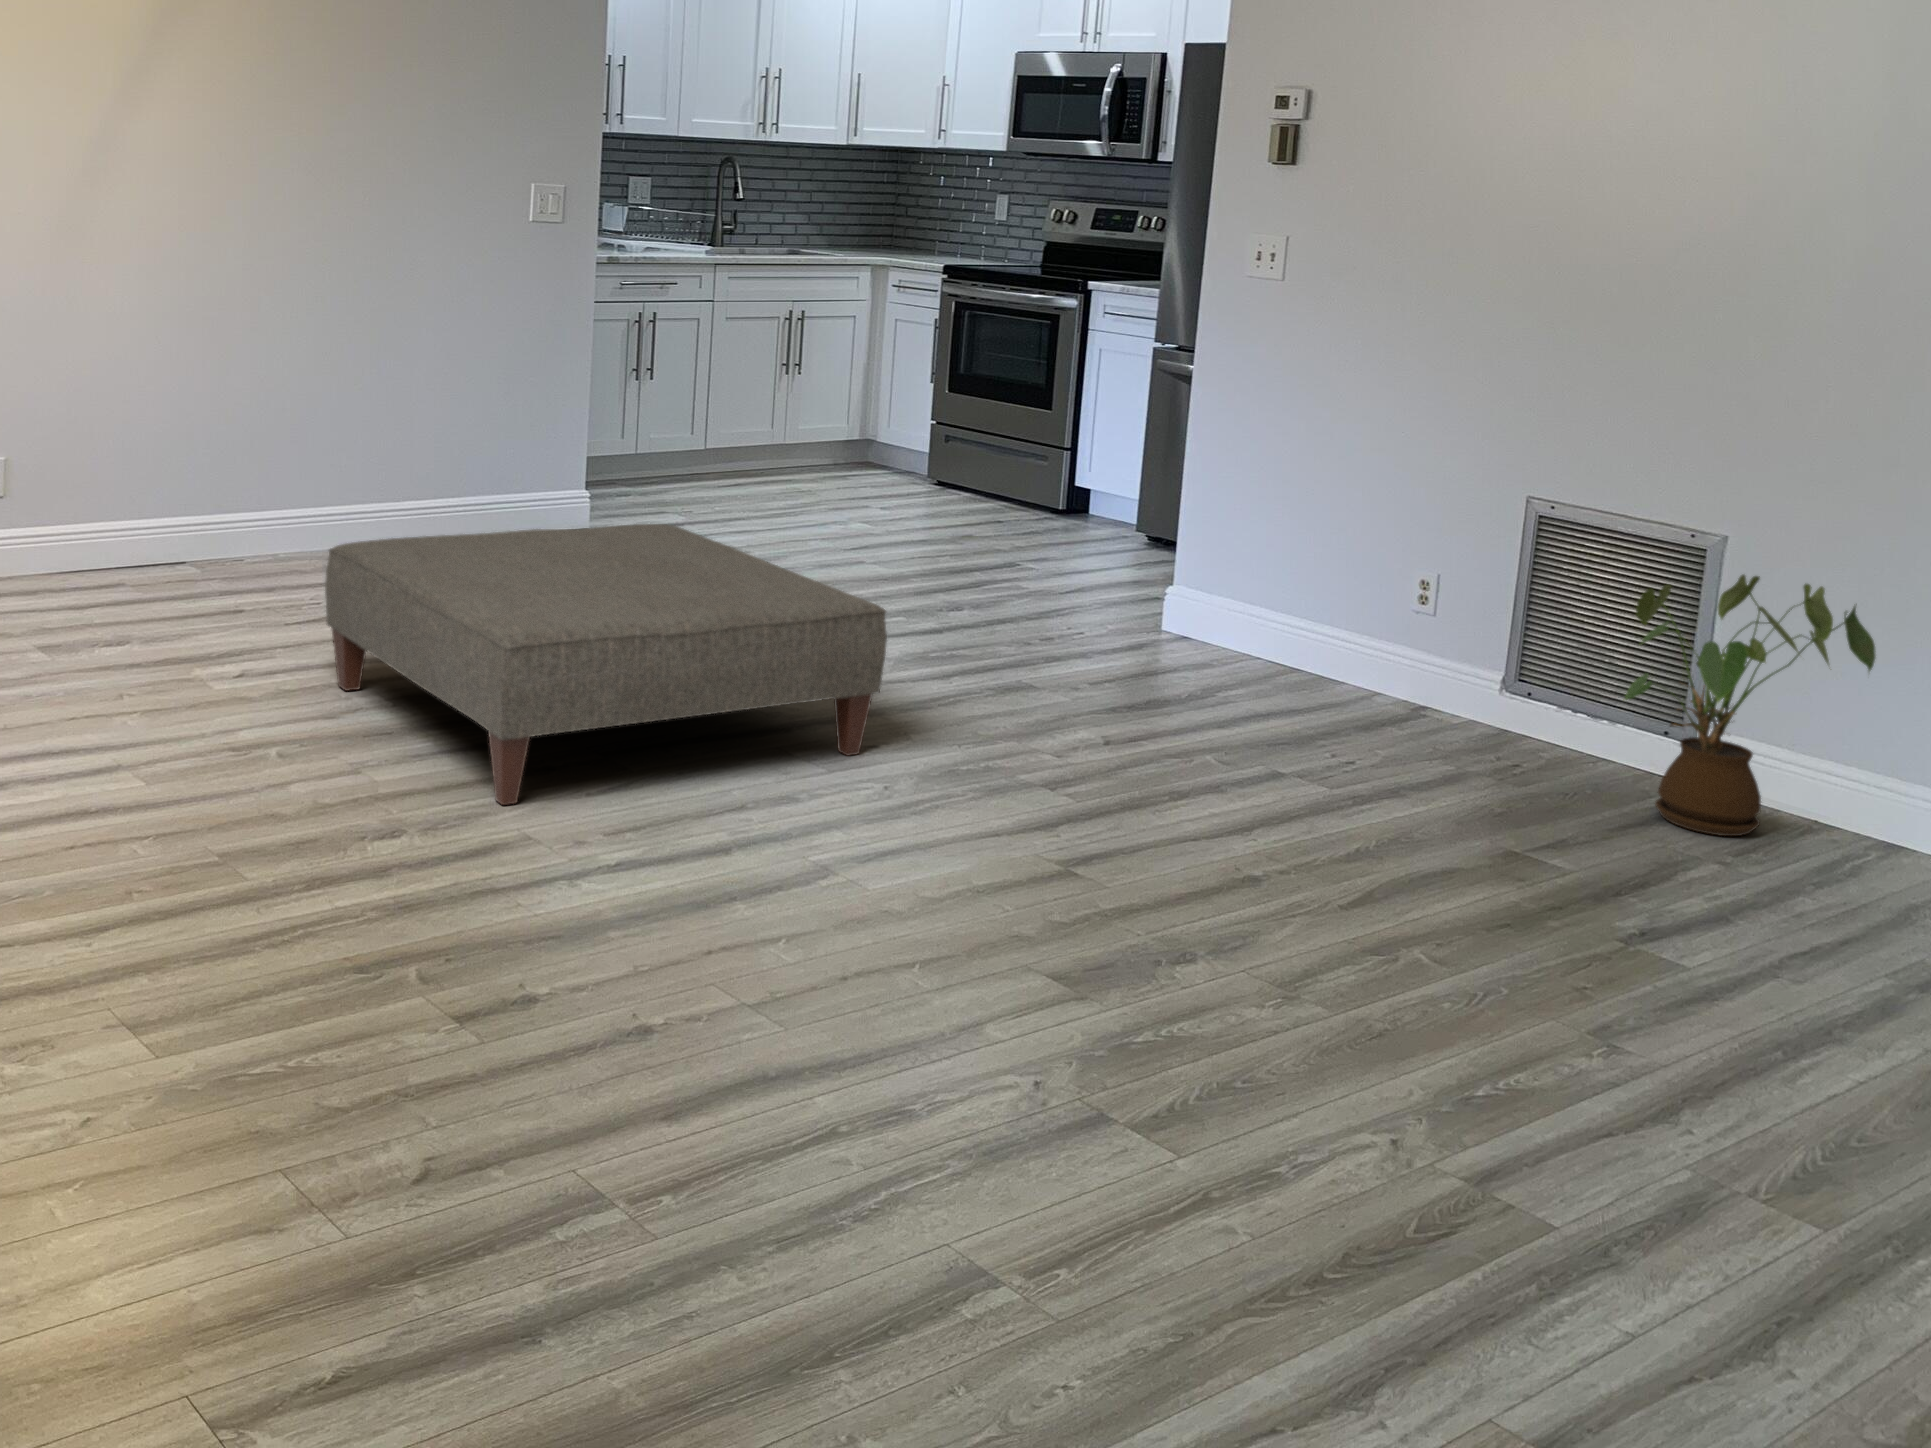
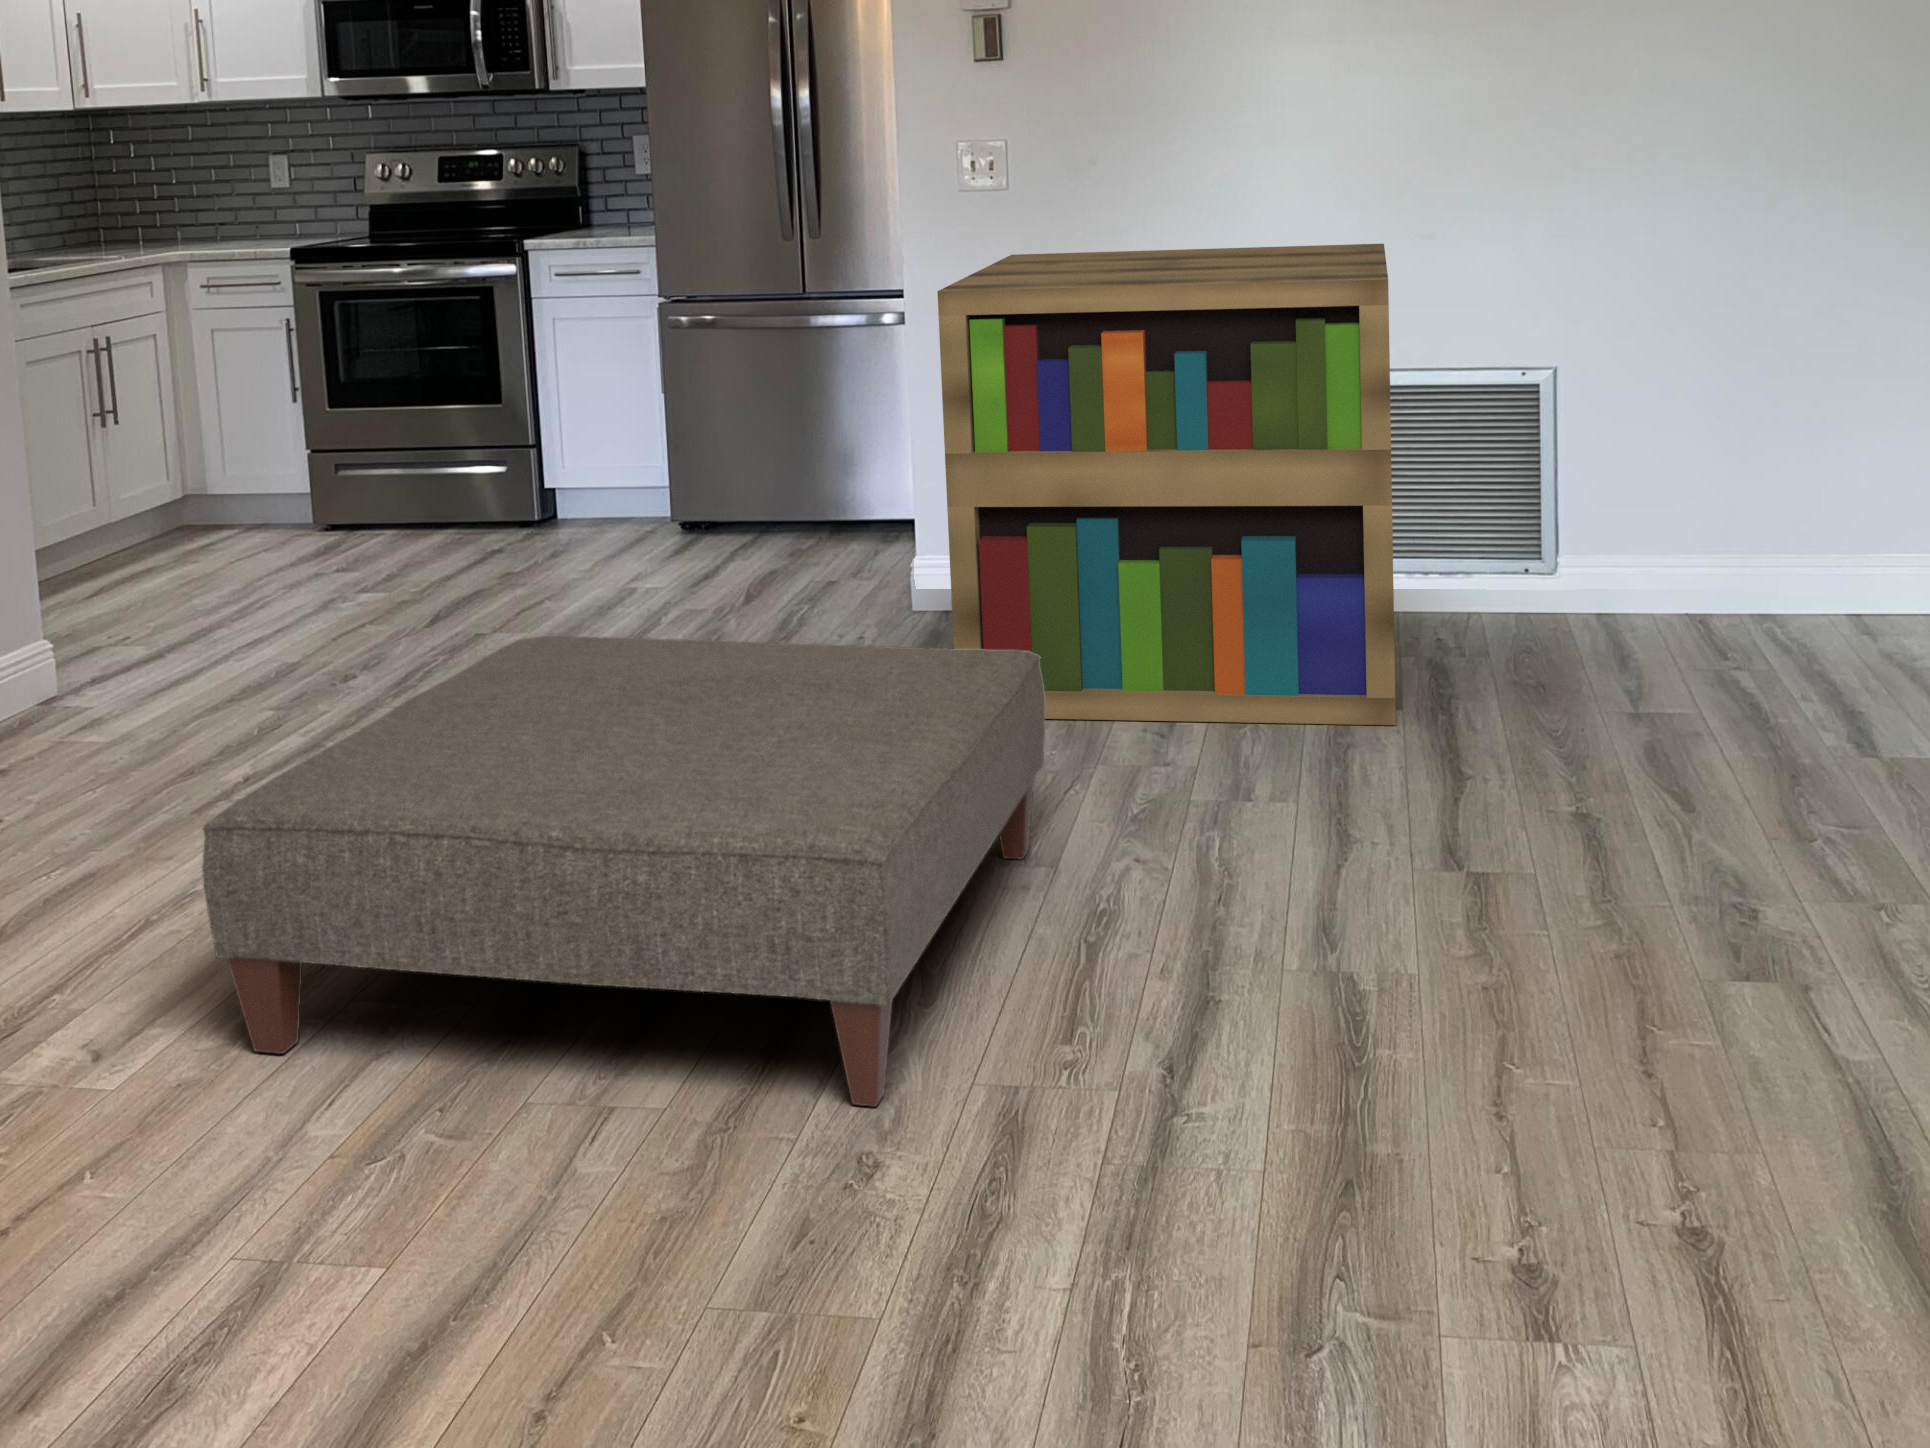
bookshelf: none [1012,340,1572,790] -> present [937,244,1396,725]
house plant: present [1625,575,1876,836] -> none [1553,390,1766,646]

